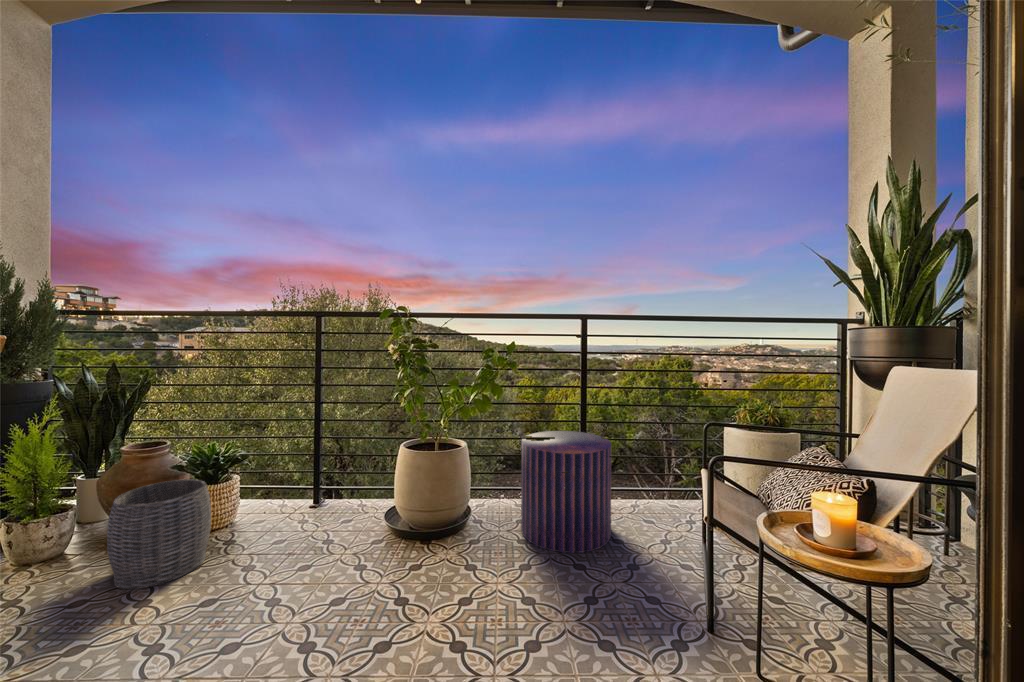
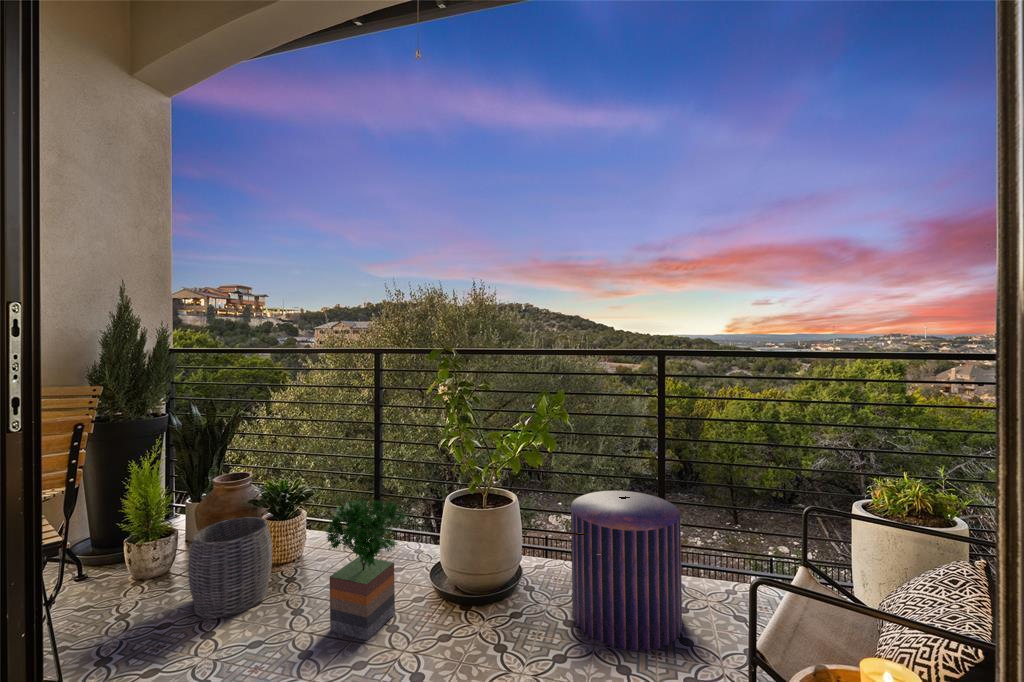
potted tree: none [291,445,374,581] -> present [326,499,407,640]

